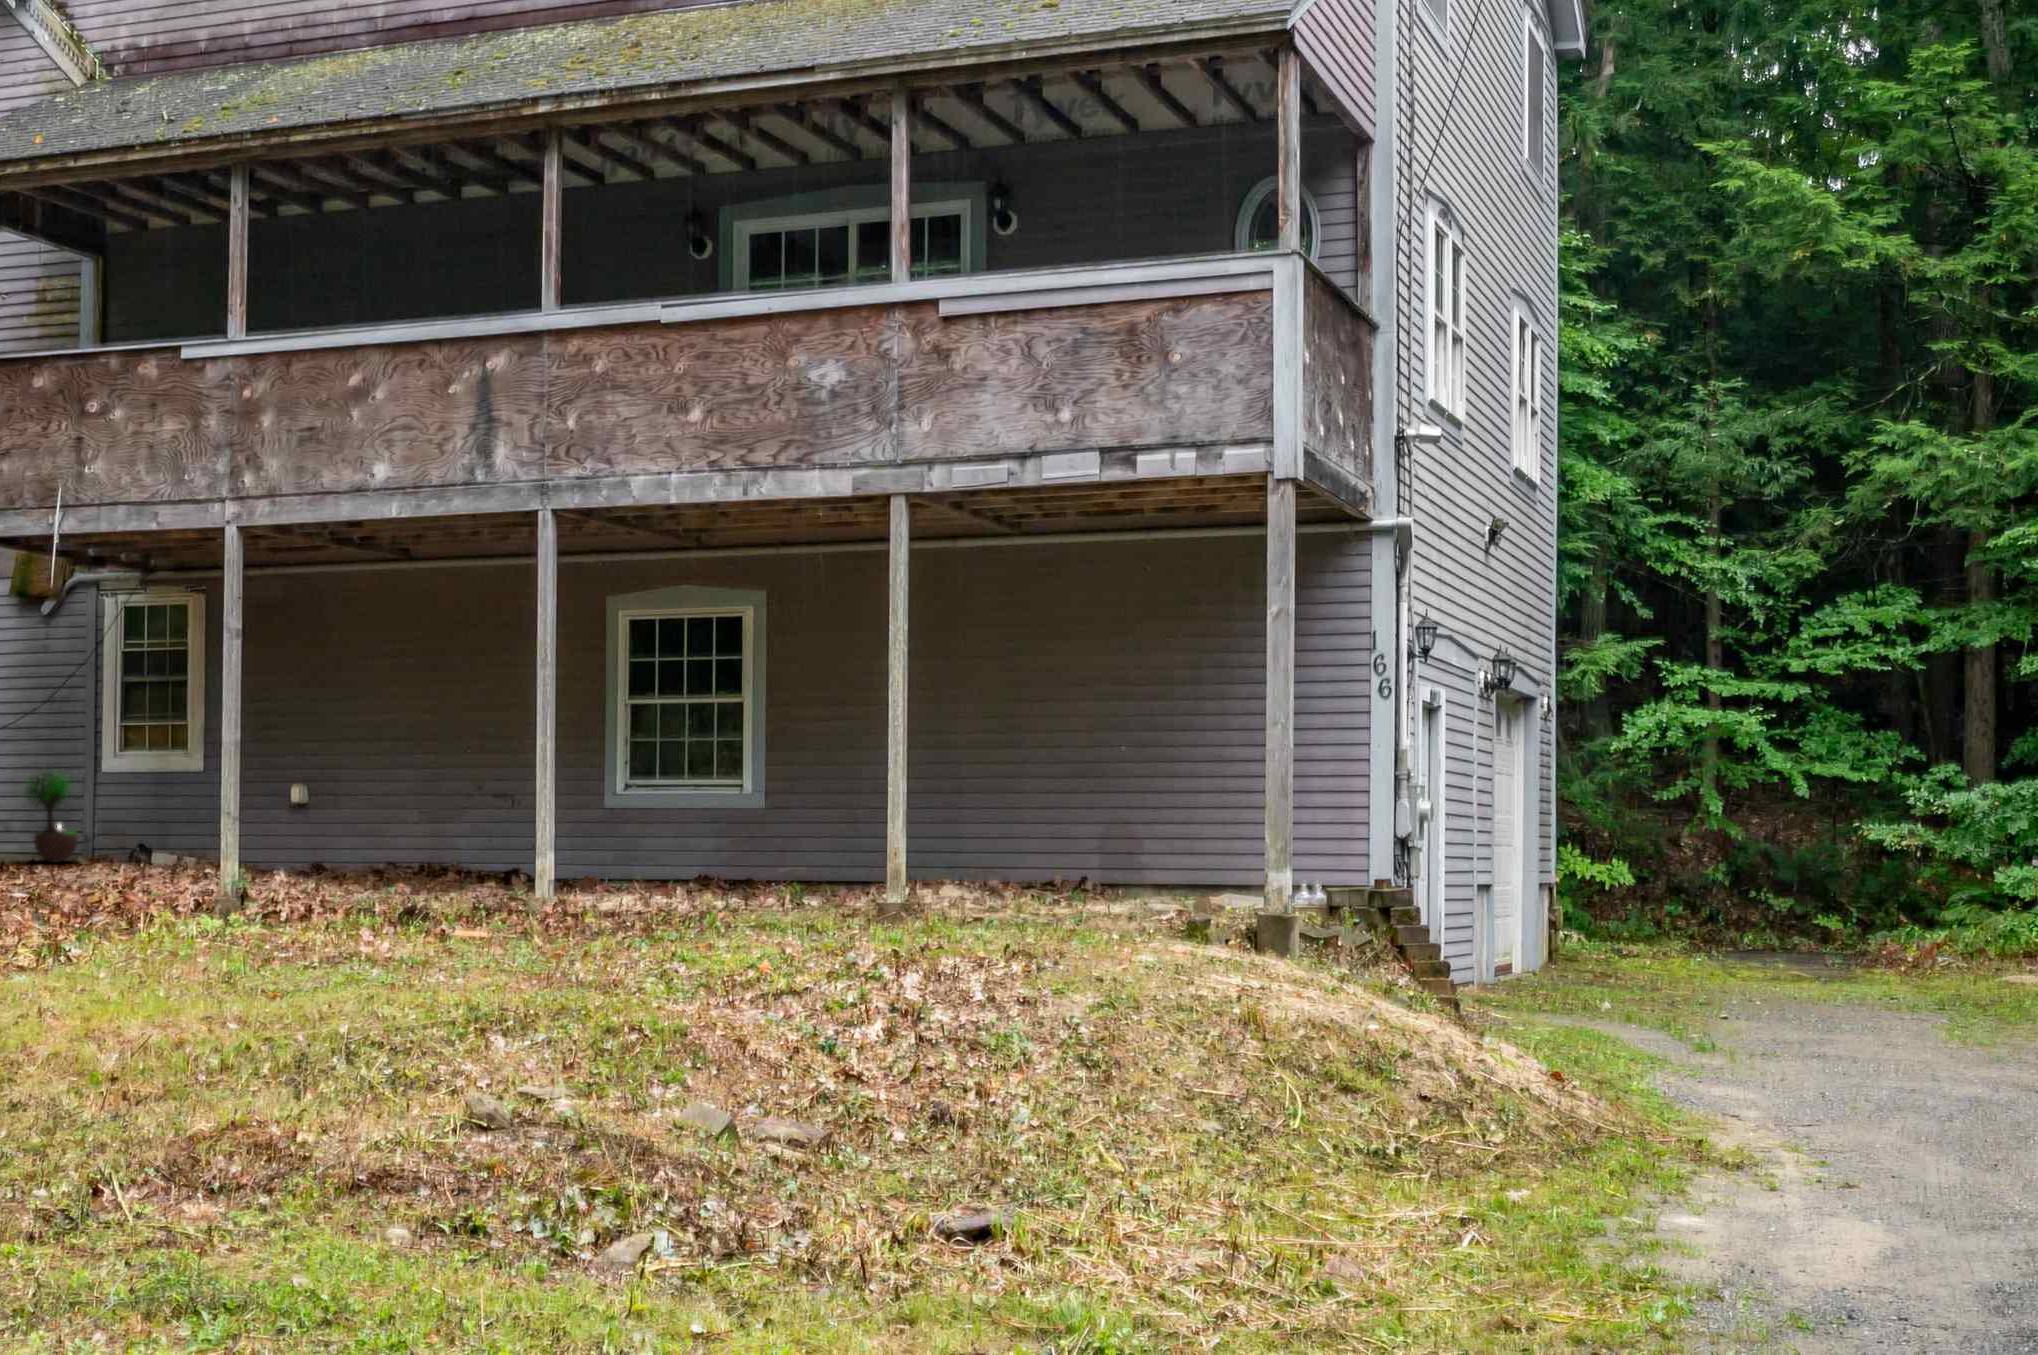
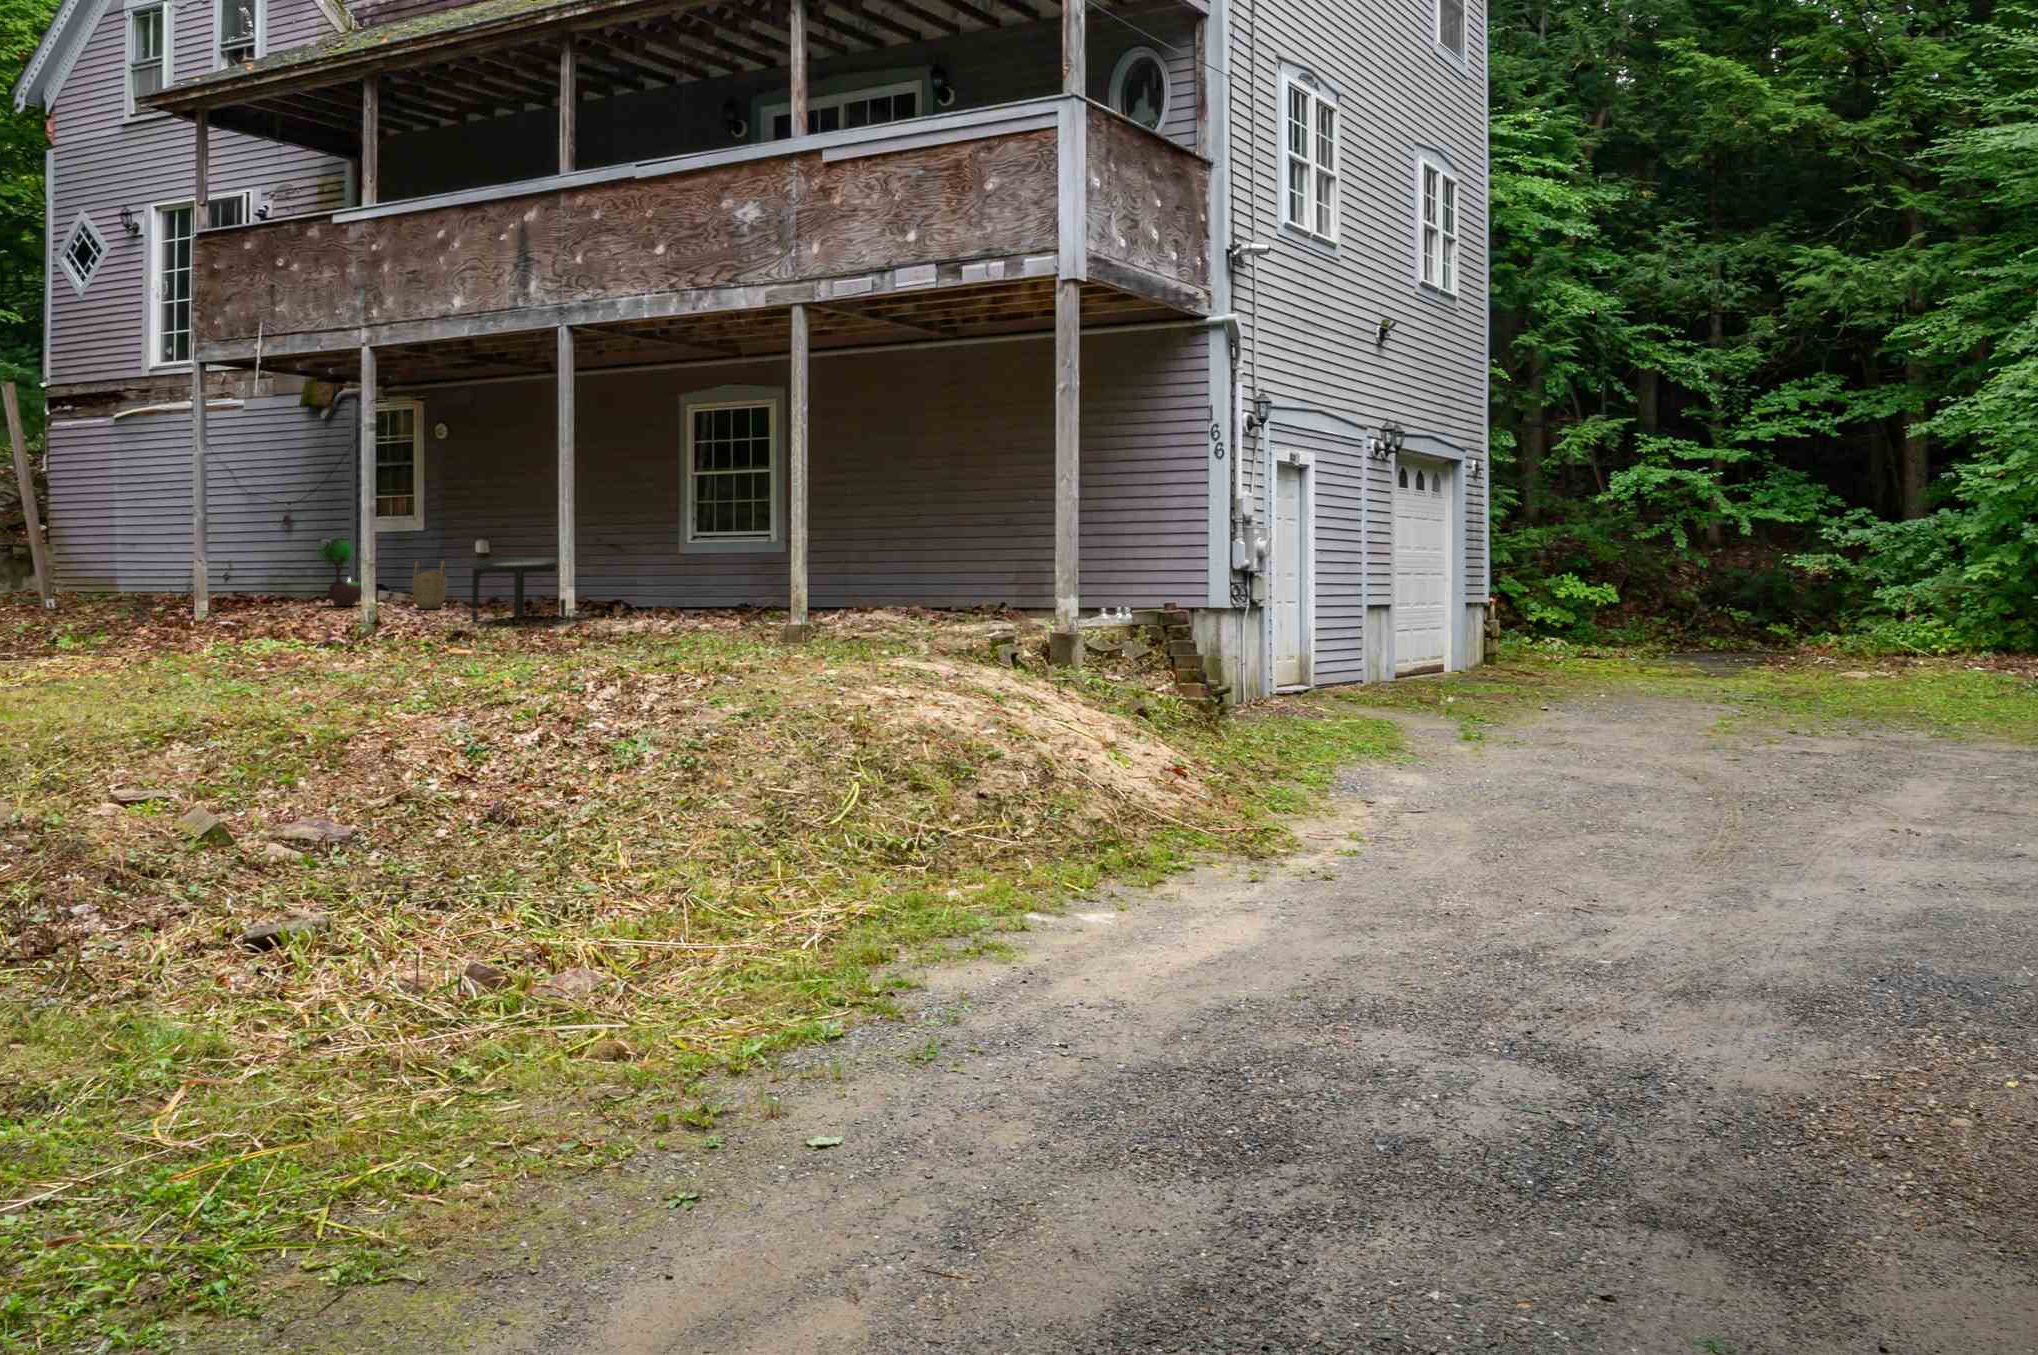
round table: none [277,802,411,891] -> present [469,558,566,624]
woven basket: none [158,803,203,869] -> present [412,562,447,609]

